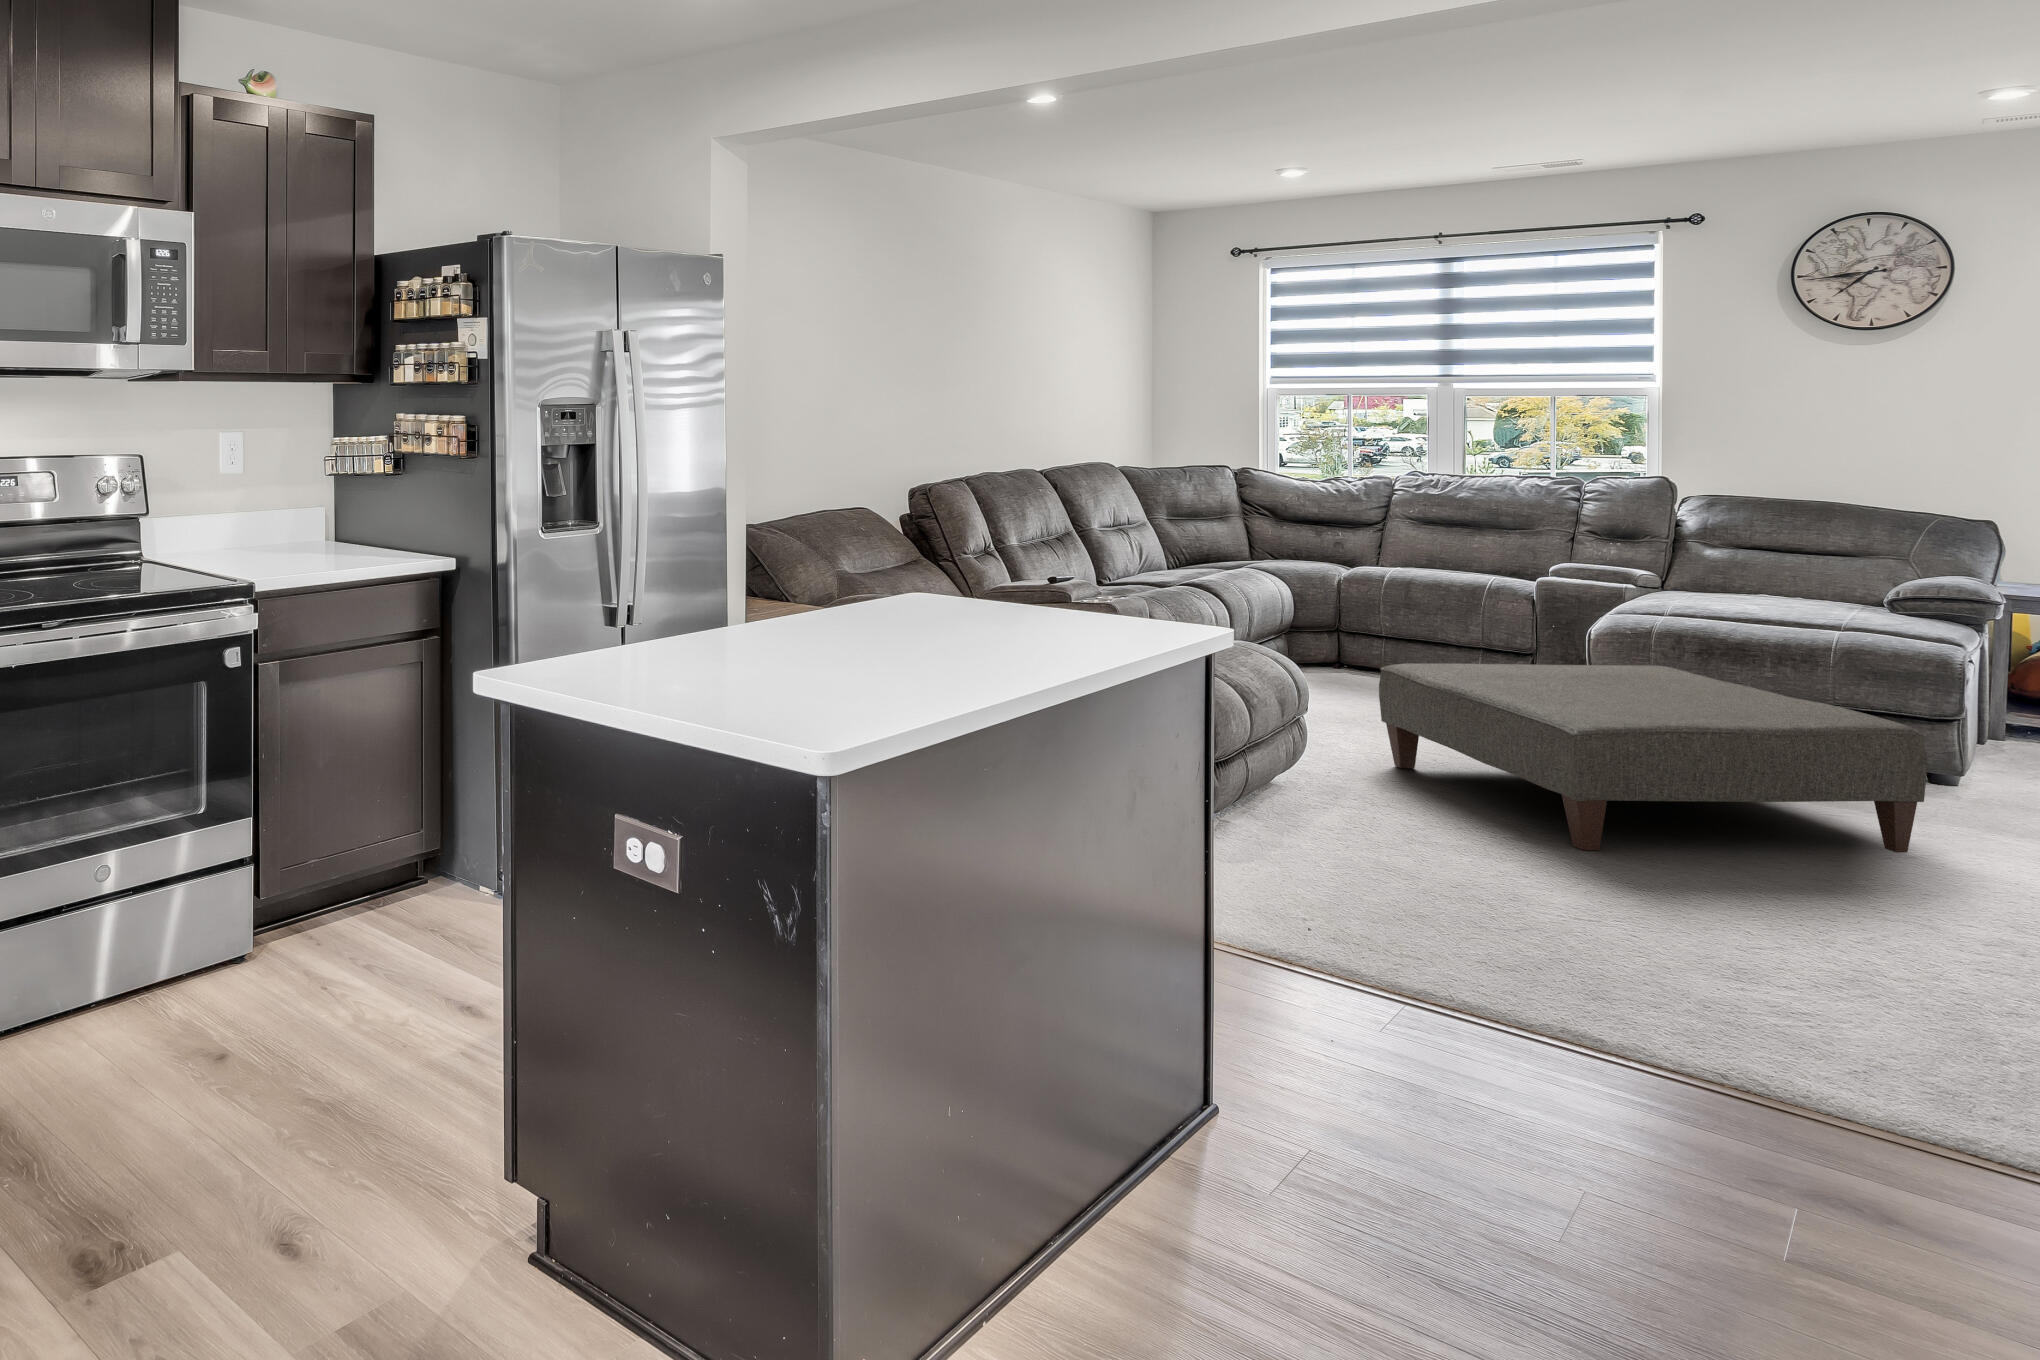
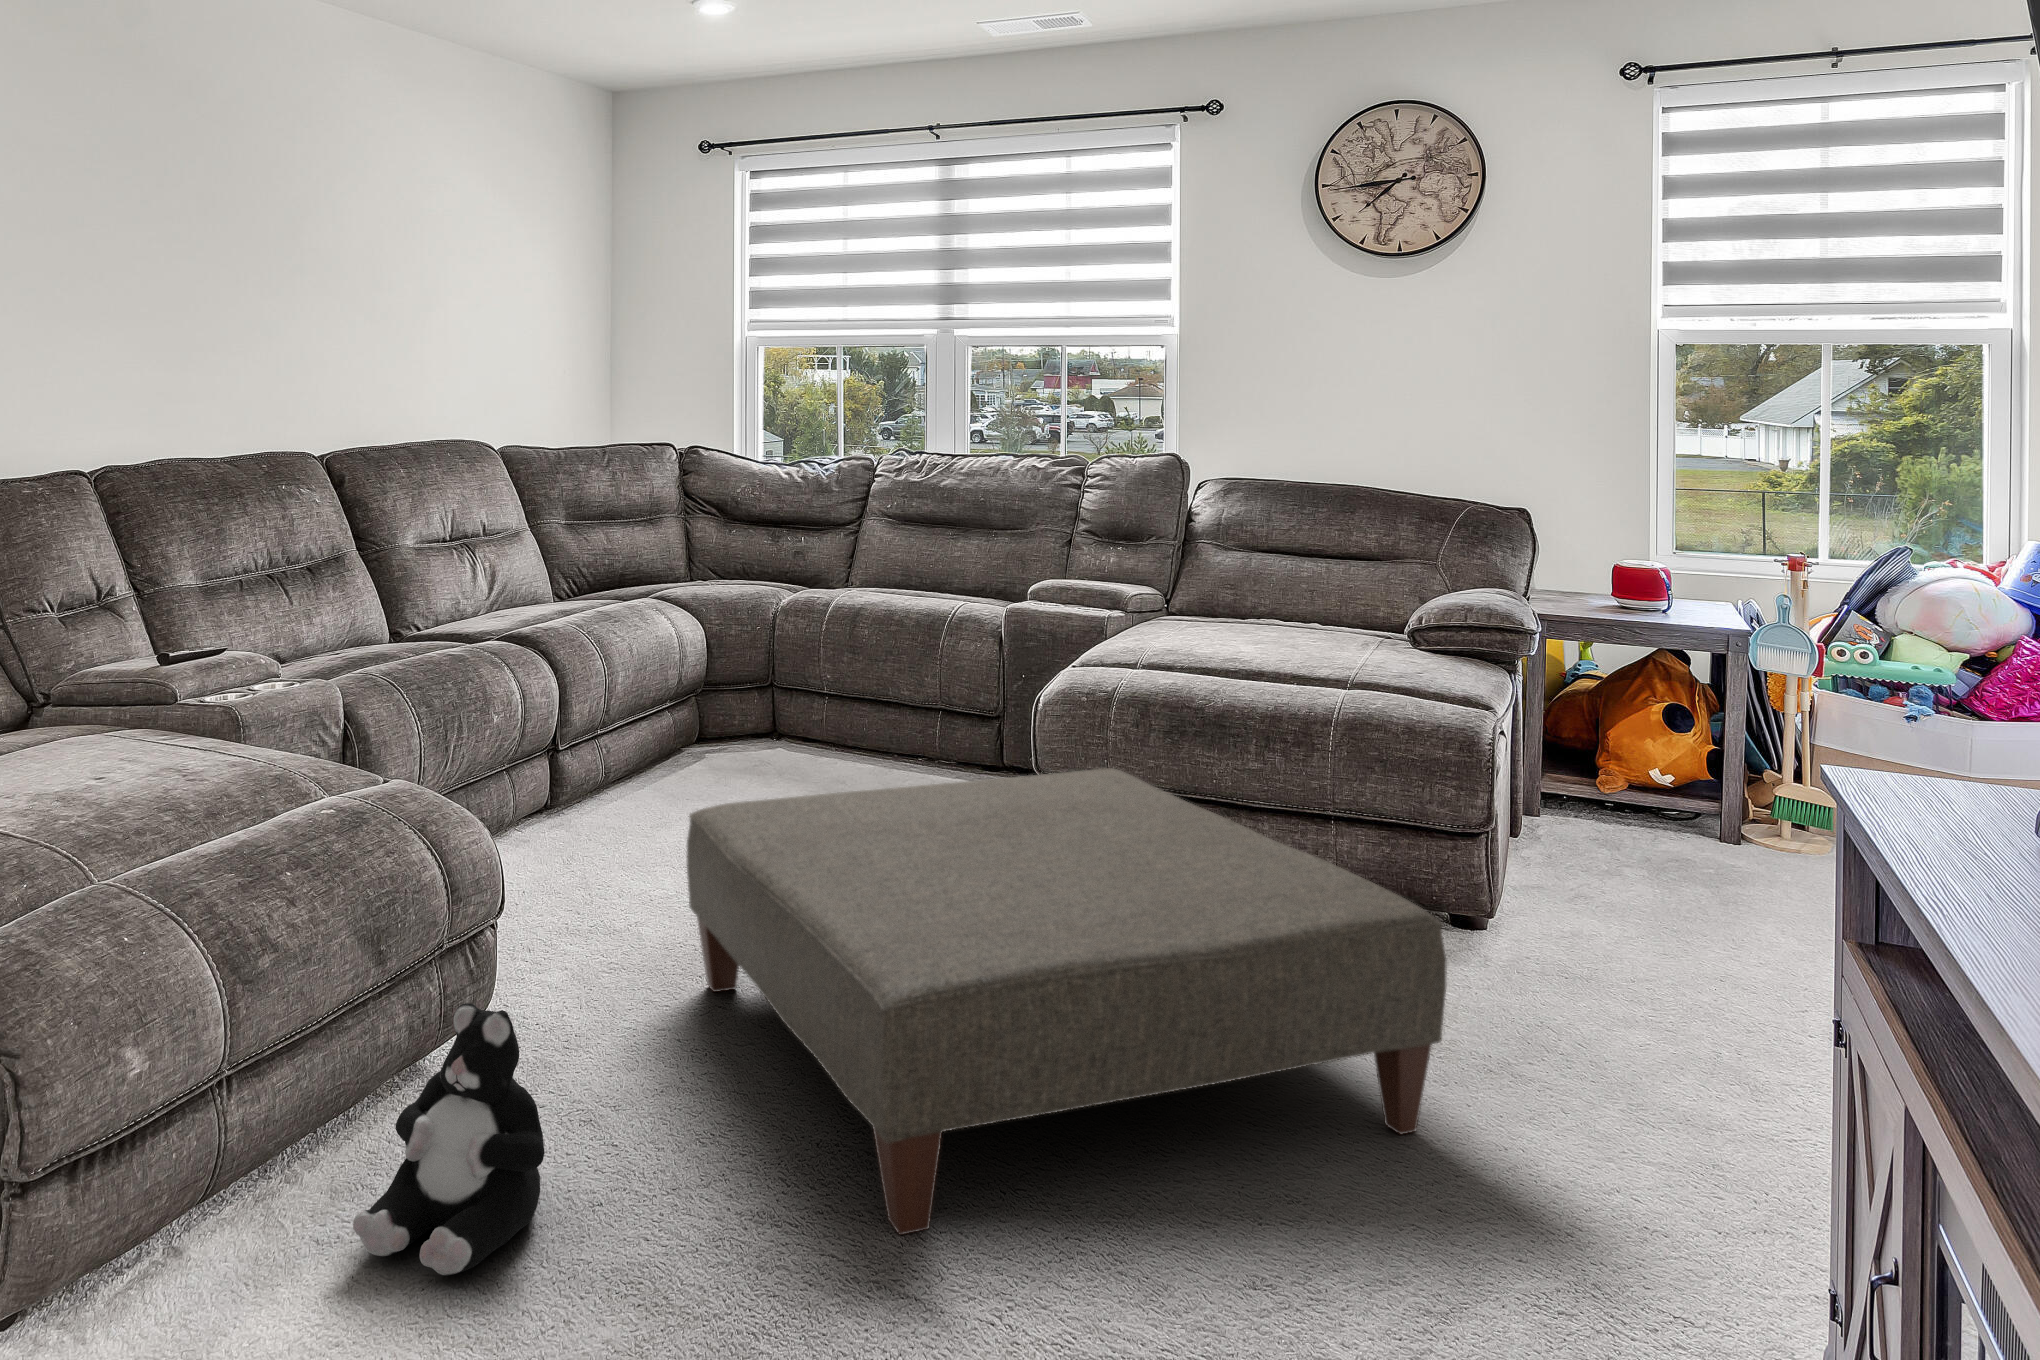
plush toy: none [1290,723,1381,834] -> present [353,1003,545,1276]

